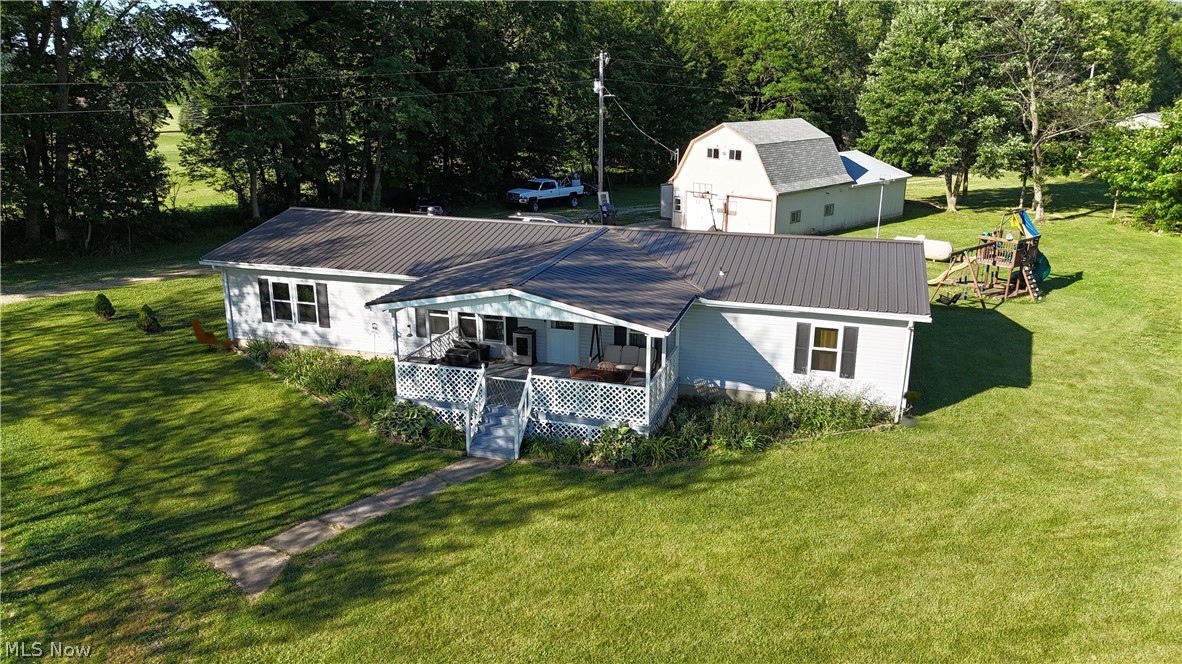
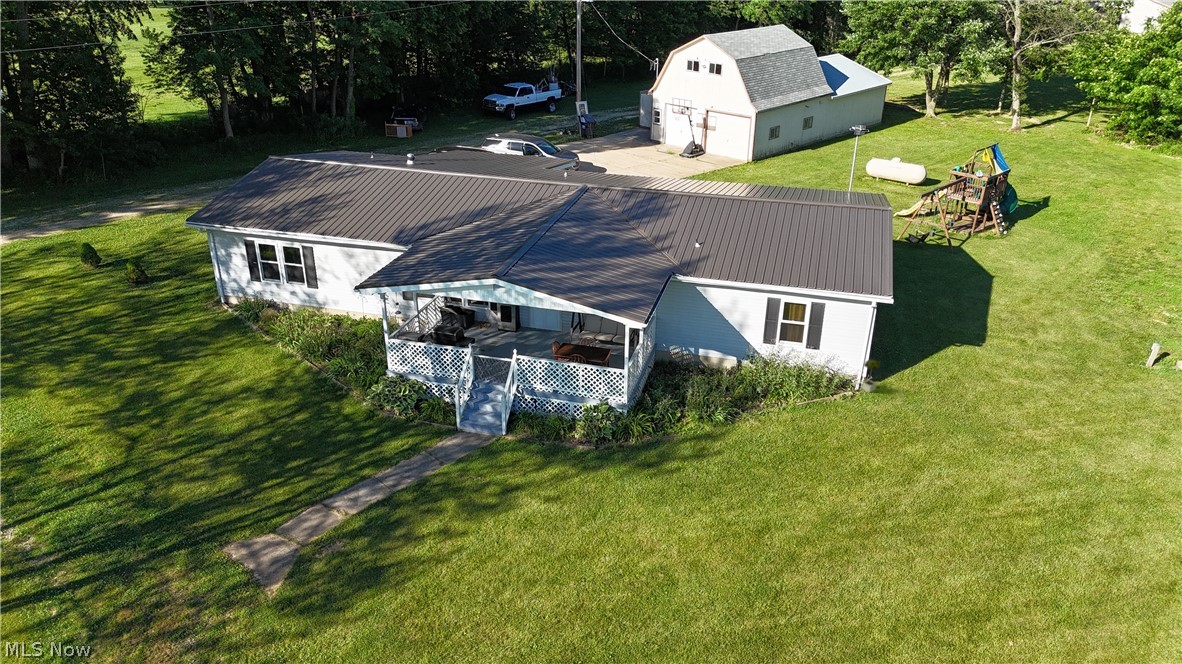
lounge chair: present [191,319,236,350] -> none [179,275,227,310]

